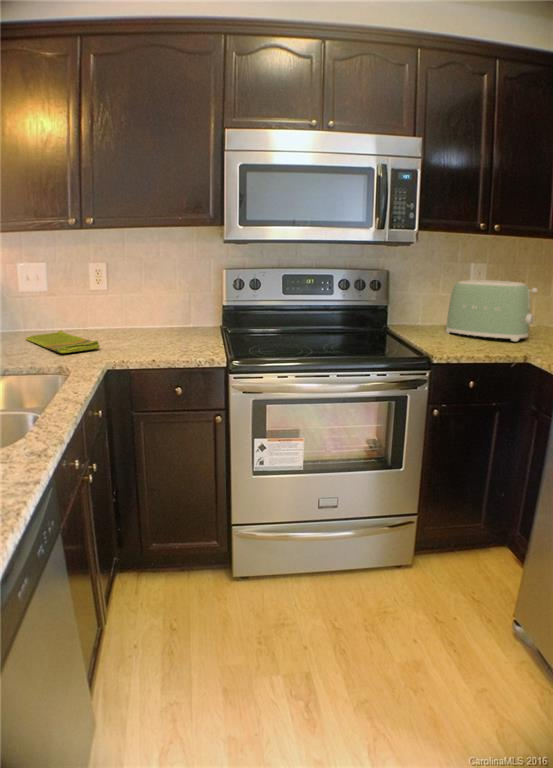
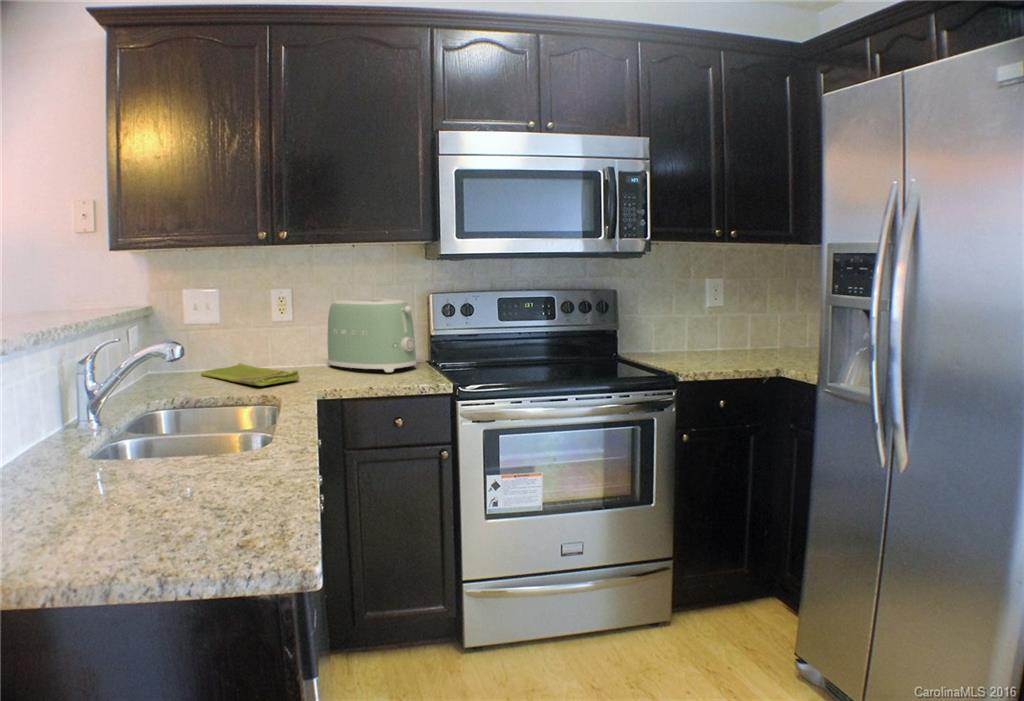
toaster: present [446,280,537,341] -> present [328,298,416,372]

